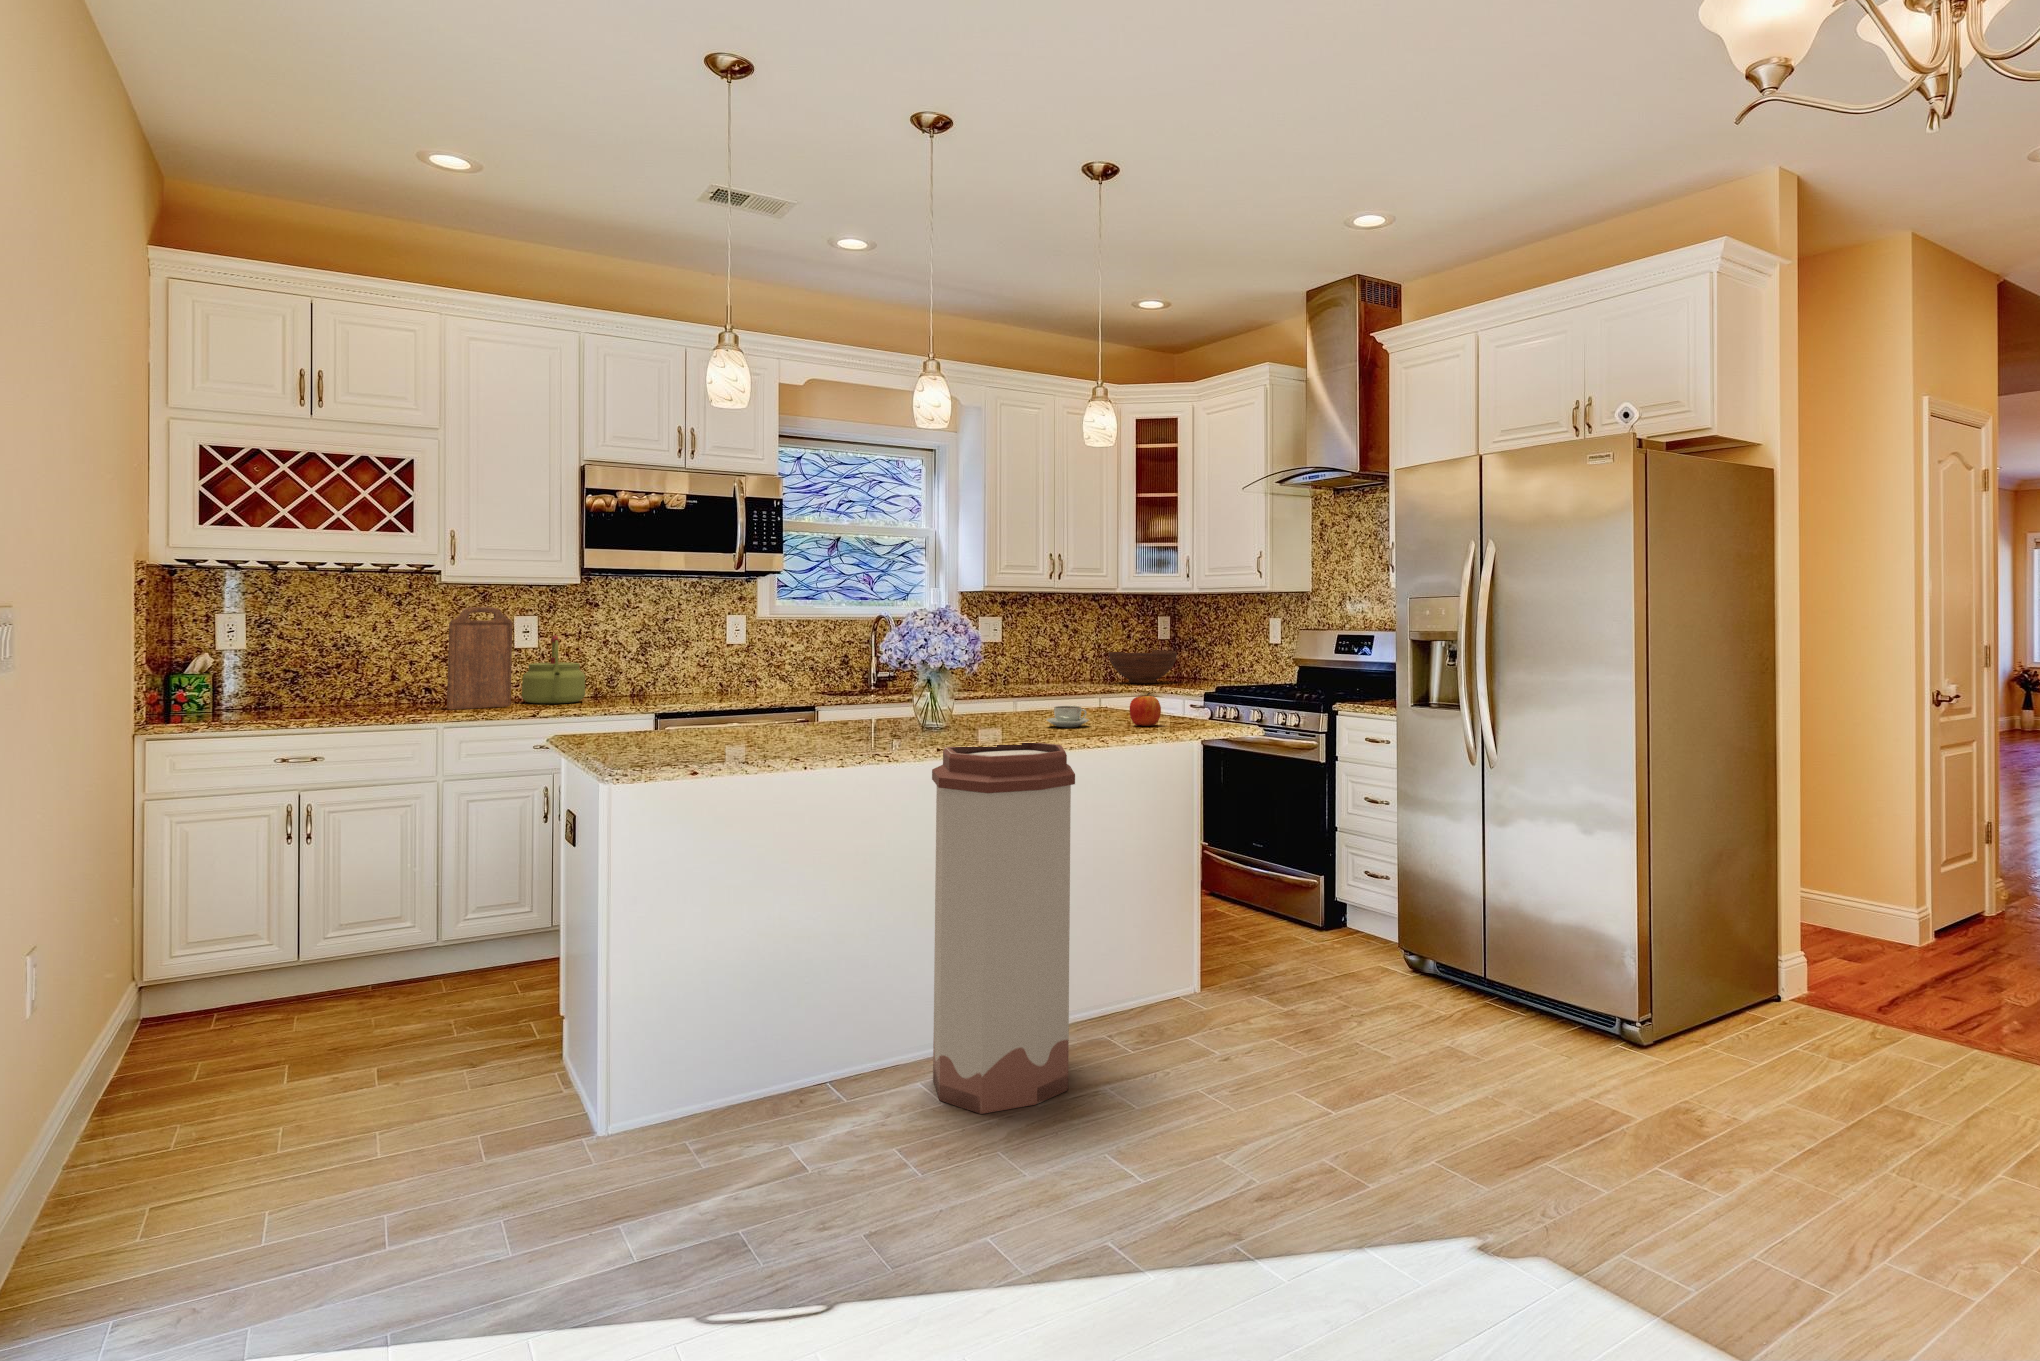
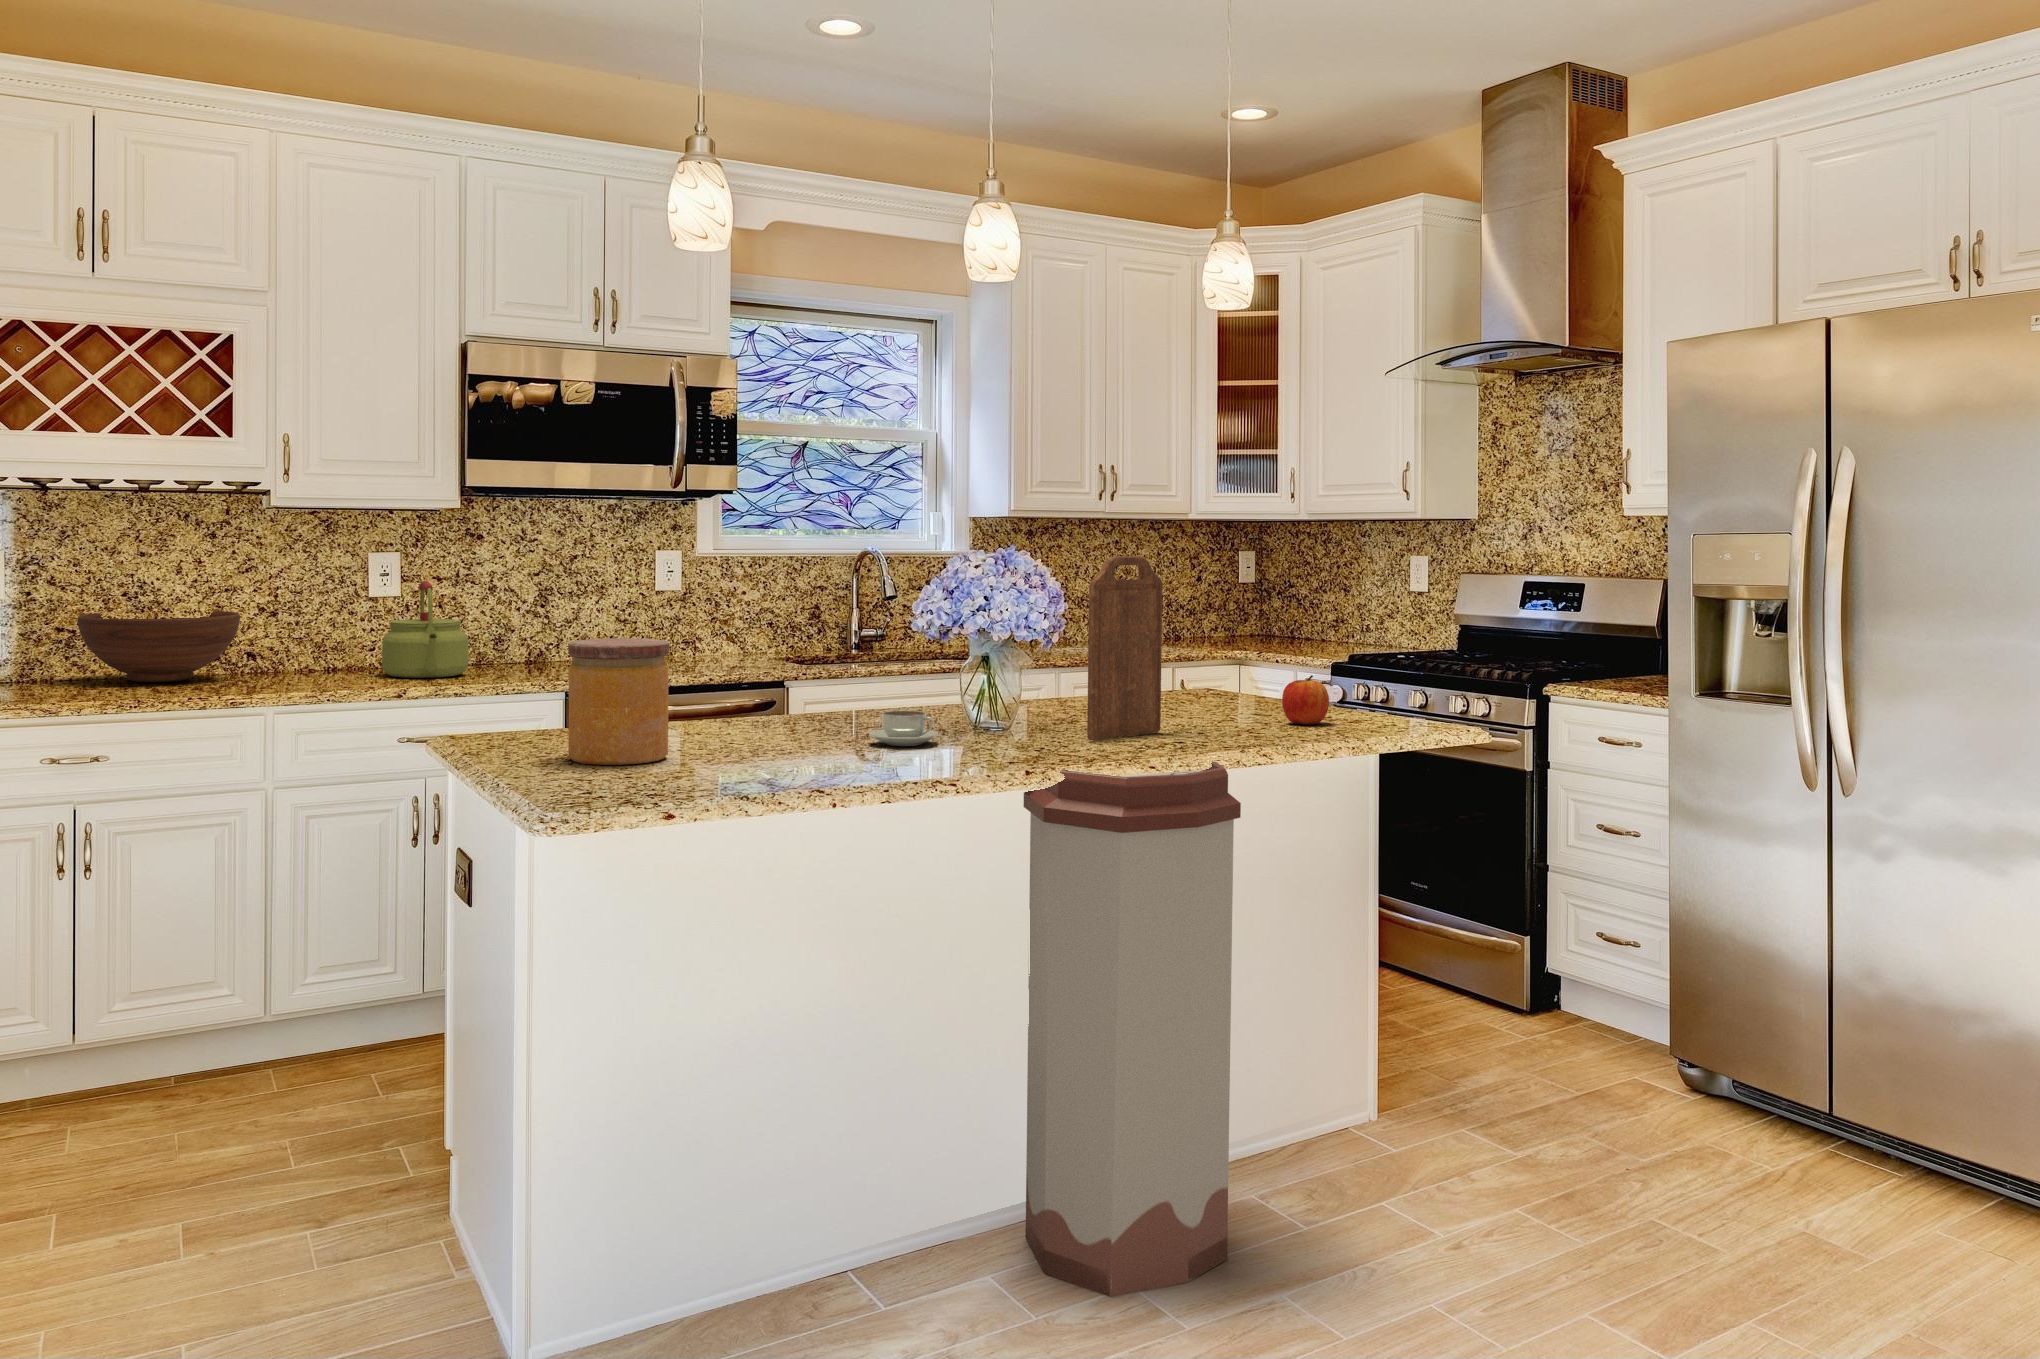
cutting board: present [447,607,512,710] -> present [1087,556,1162,741]
fruit bowl: present [1109,650,1177,684] -> present [77,611,240,682]
jar: none [617,666,689,751] -> present [568,638,669,765]
coffee cup: present [1046,706,1089,727] -> present [869,711,938,746]

